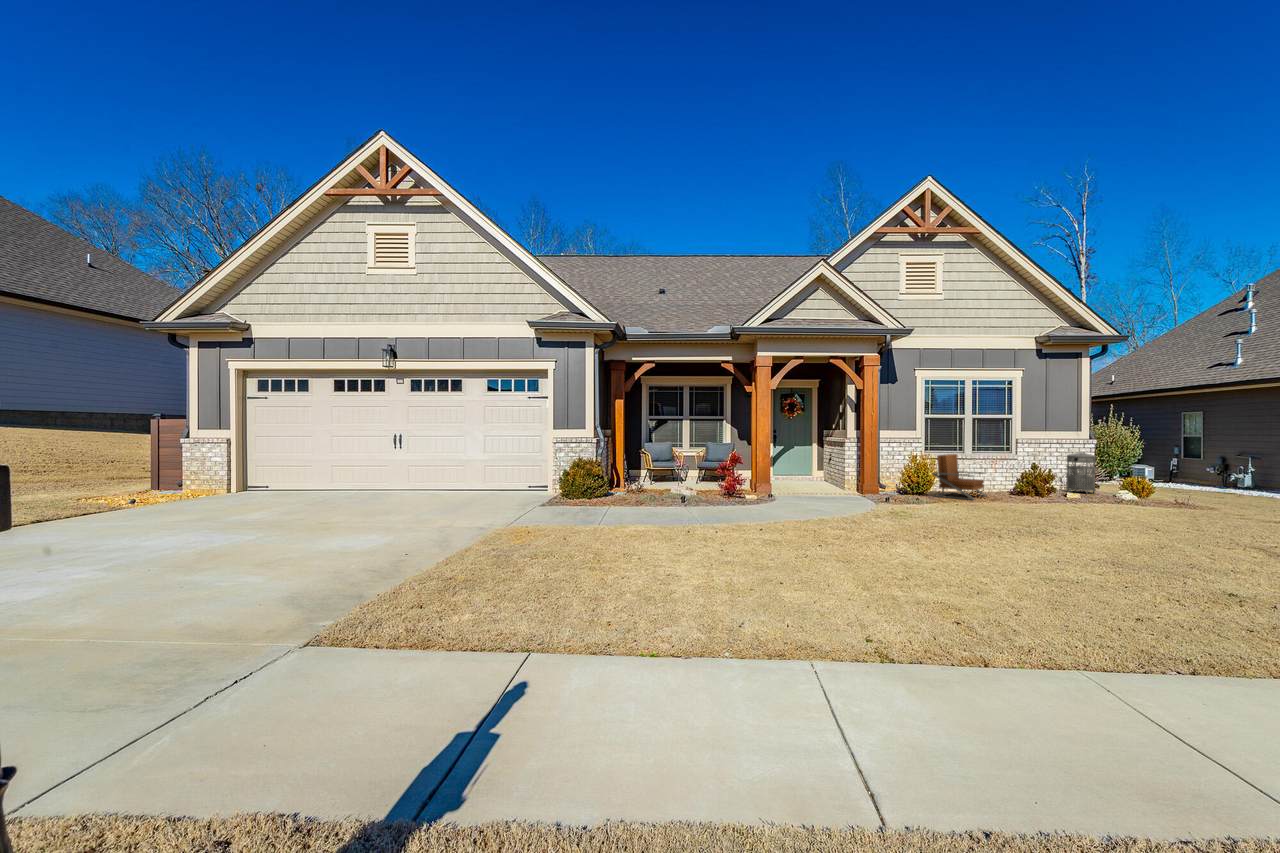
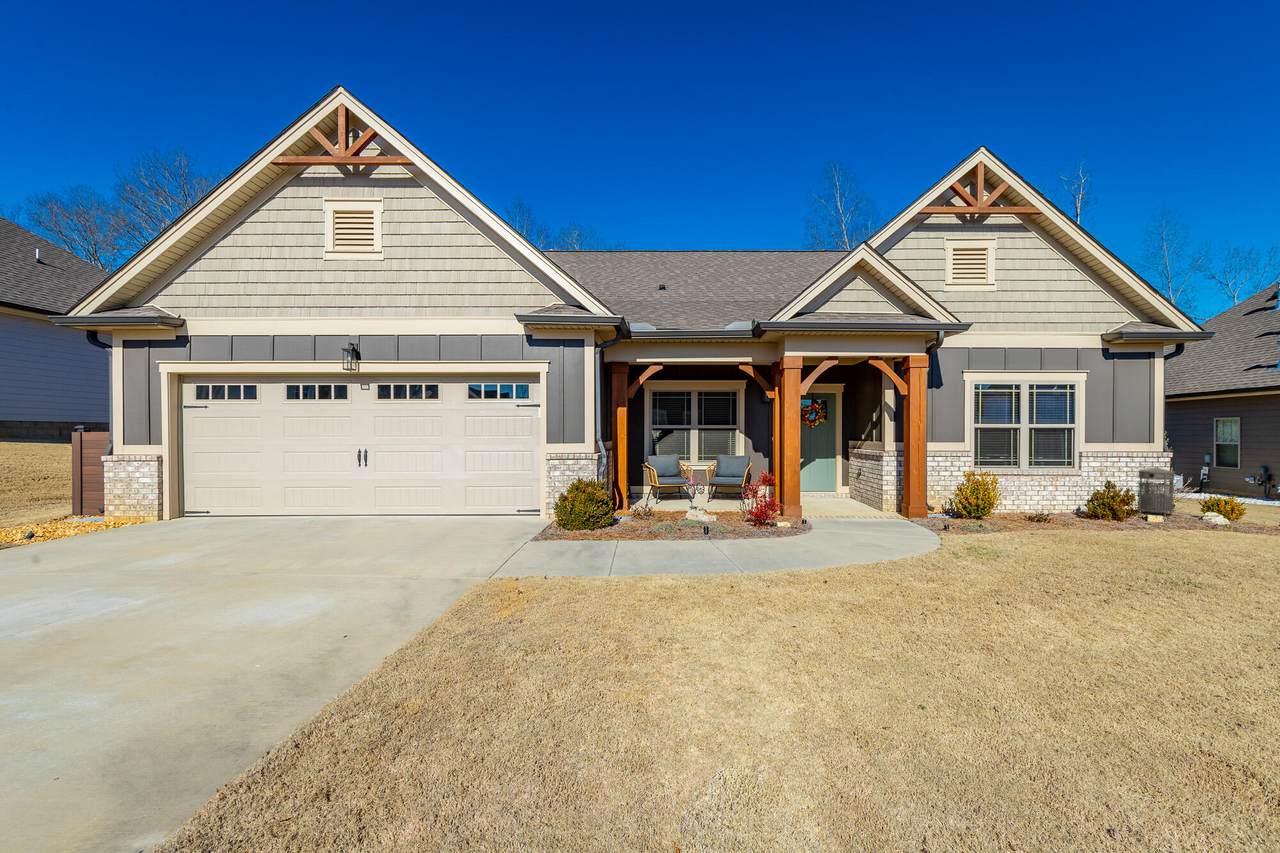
lounge chair: present [932,454,986,500] -> none [990,471,1054,527]

